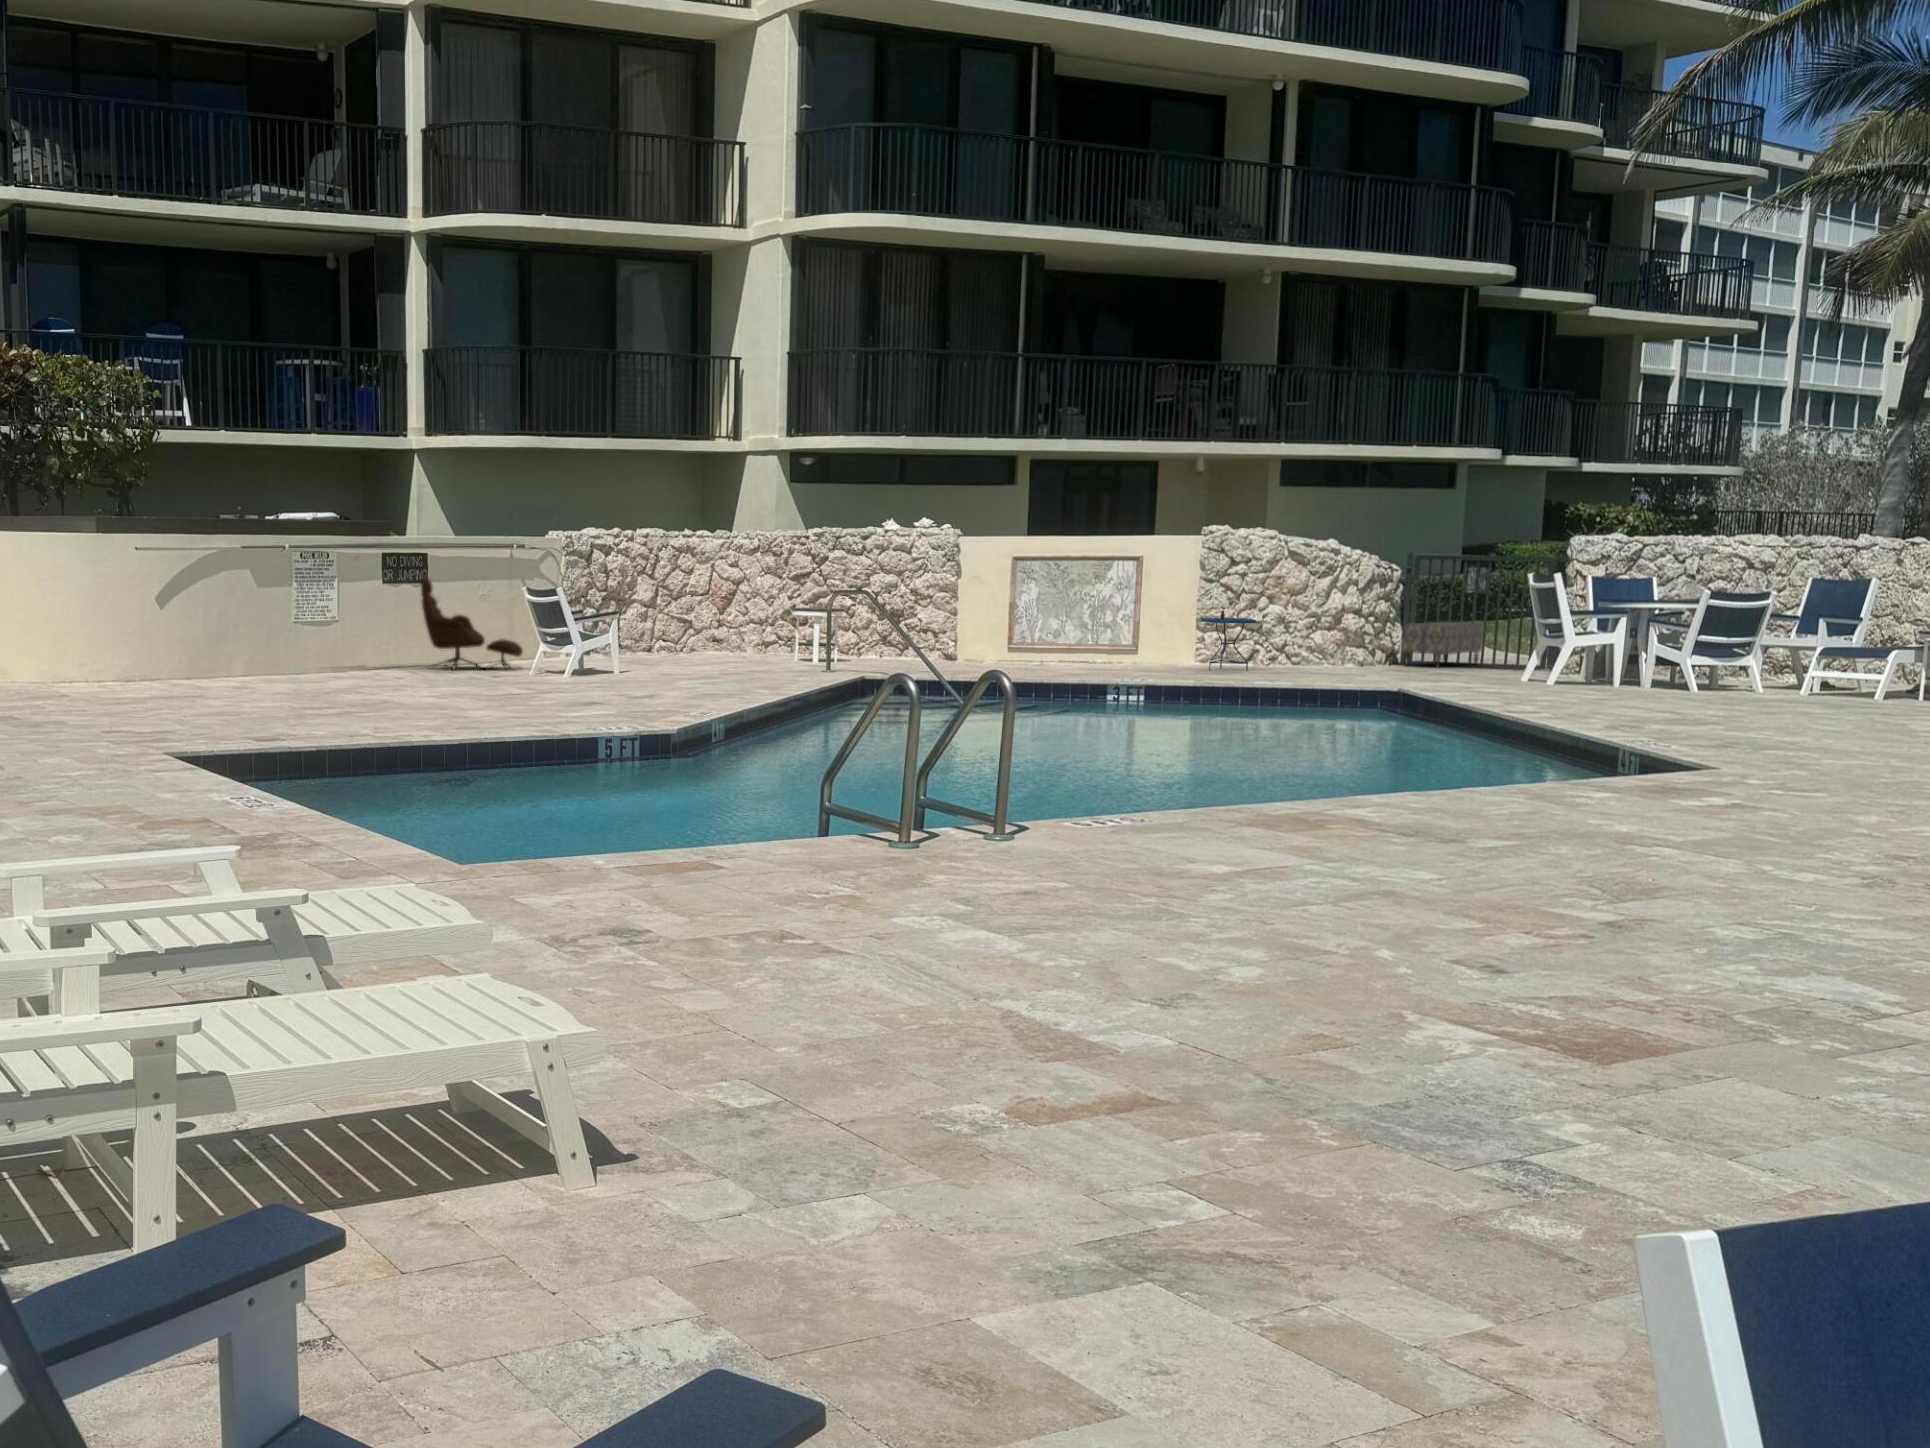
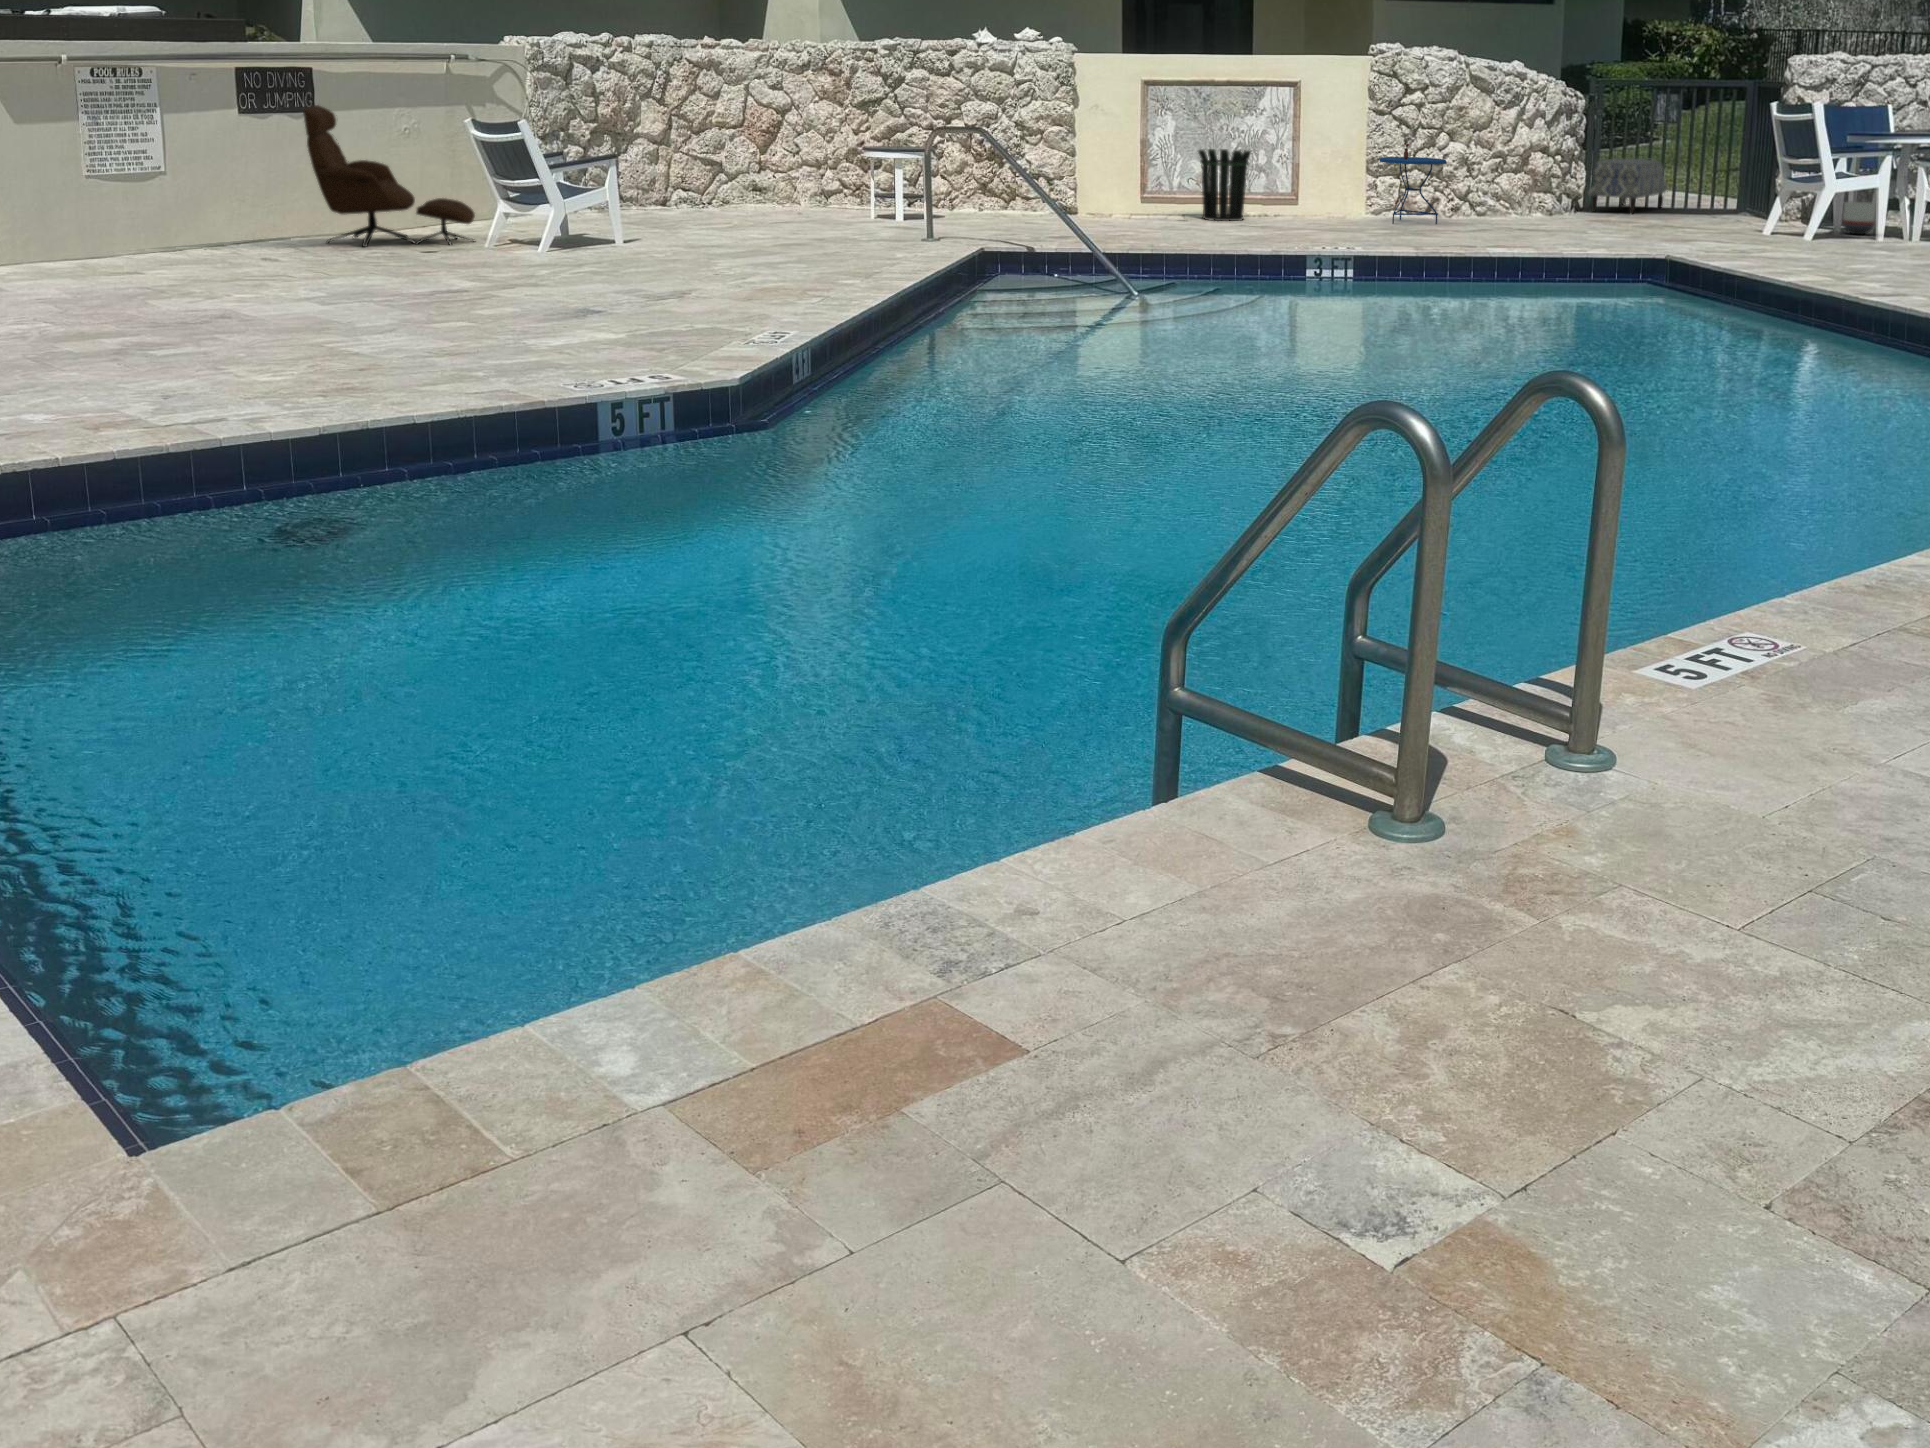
waste bin: none [1054,611,1098,667] -> present [1198,149,1251,221]
planter: none [1595,656,1624,682] -> present [1843,202,1875,234]

